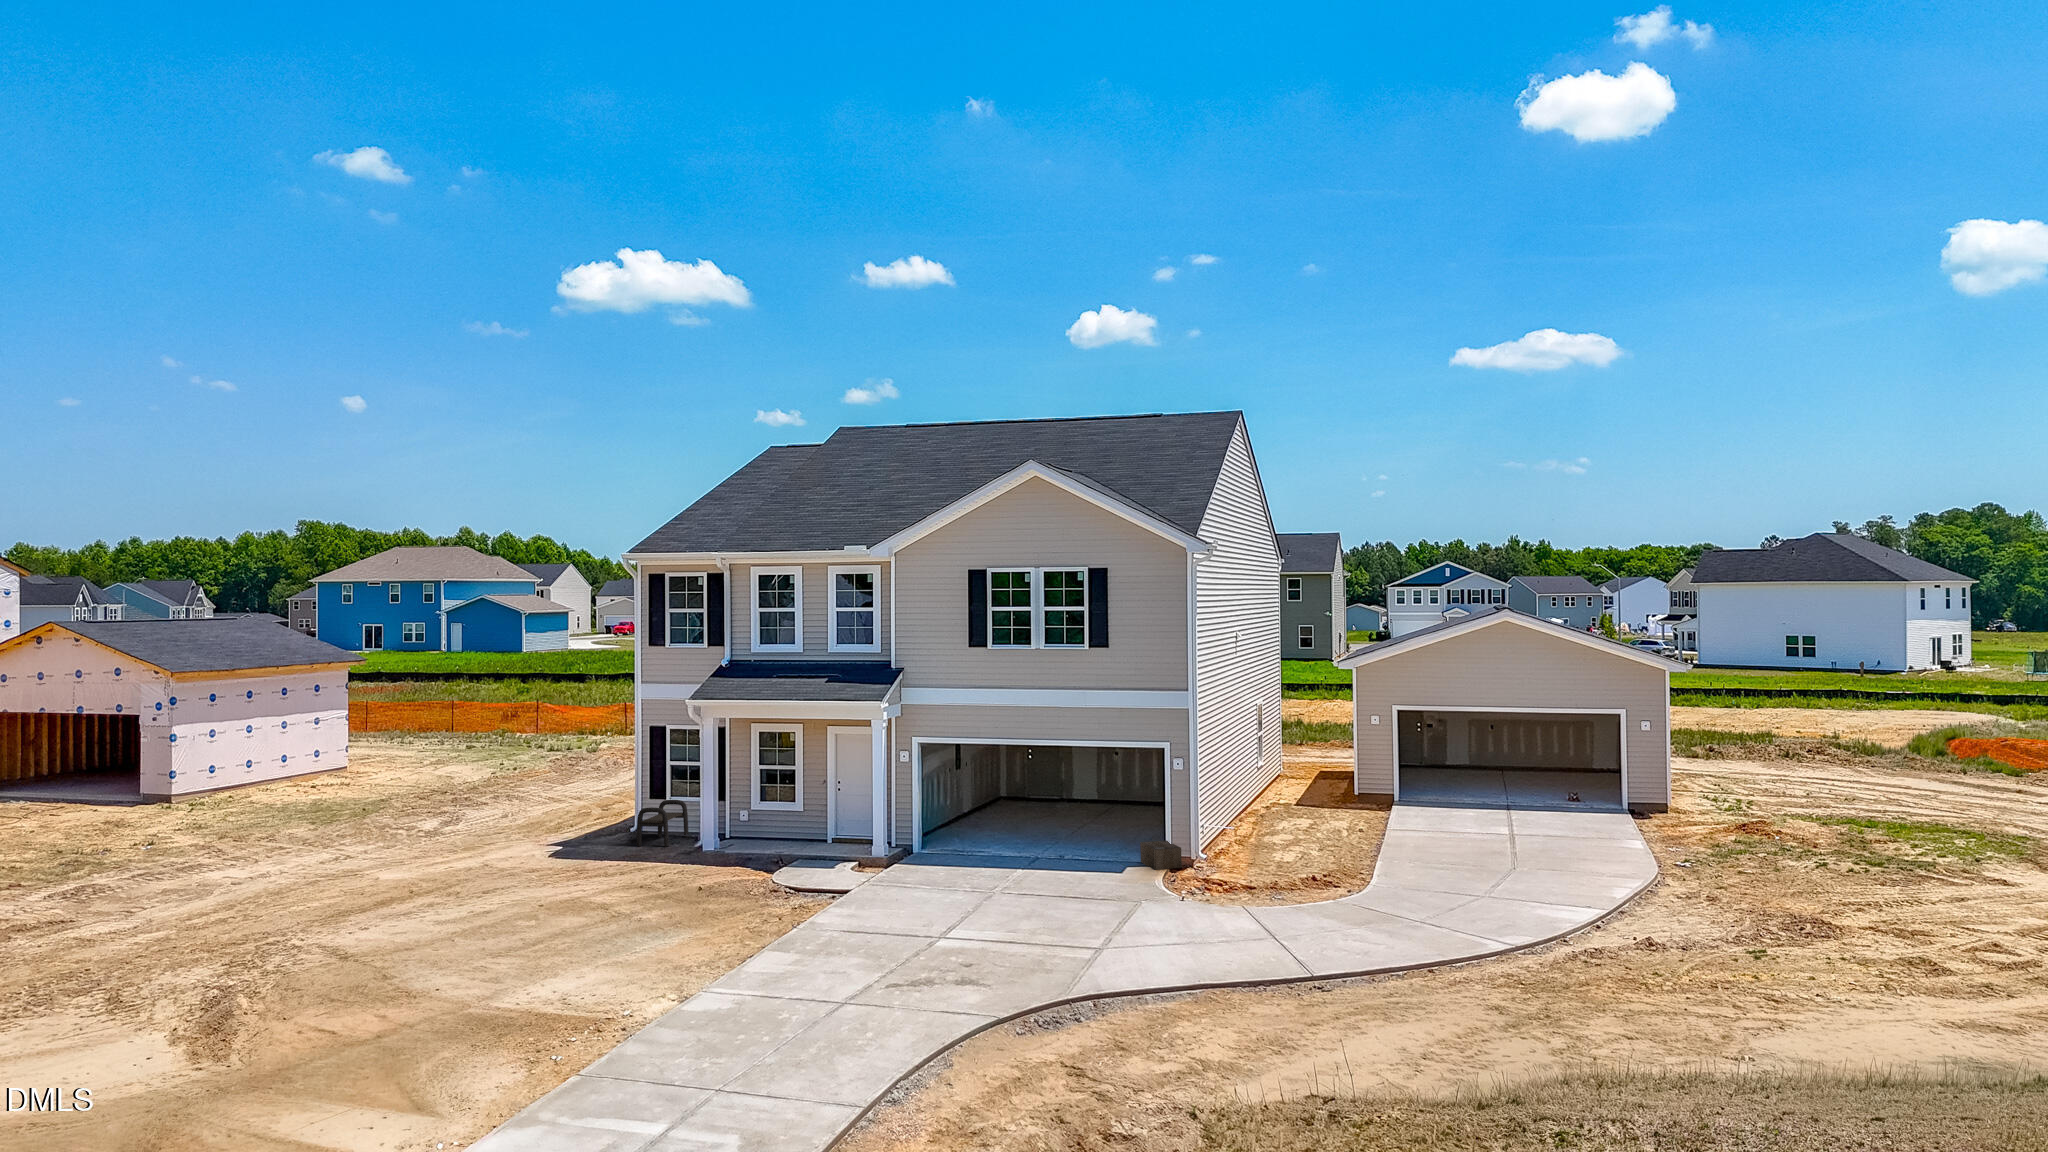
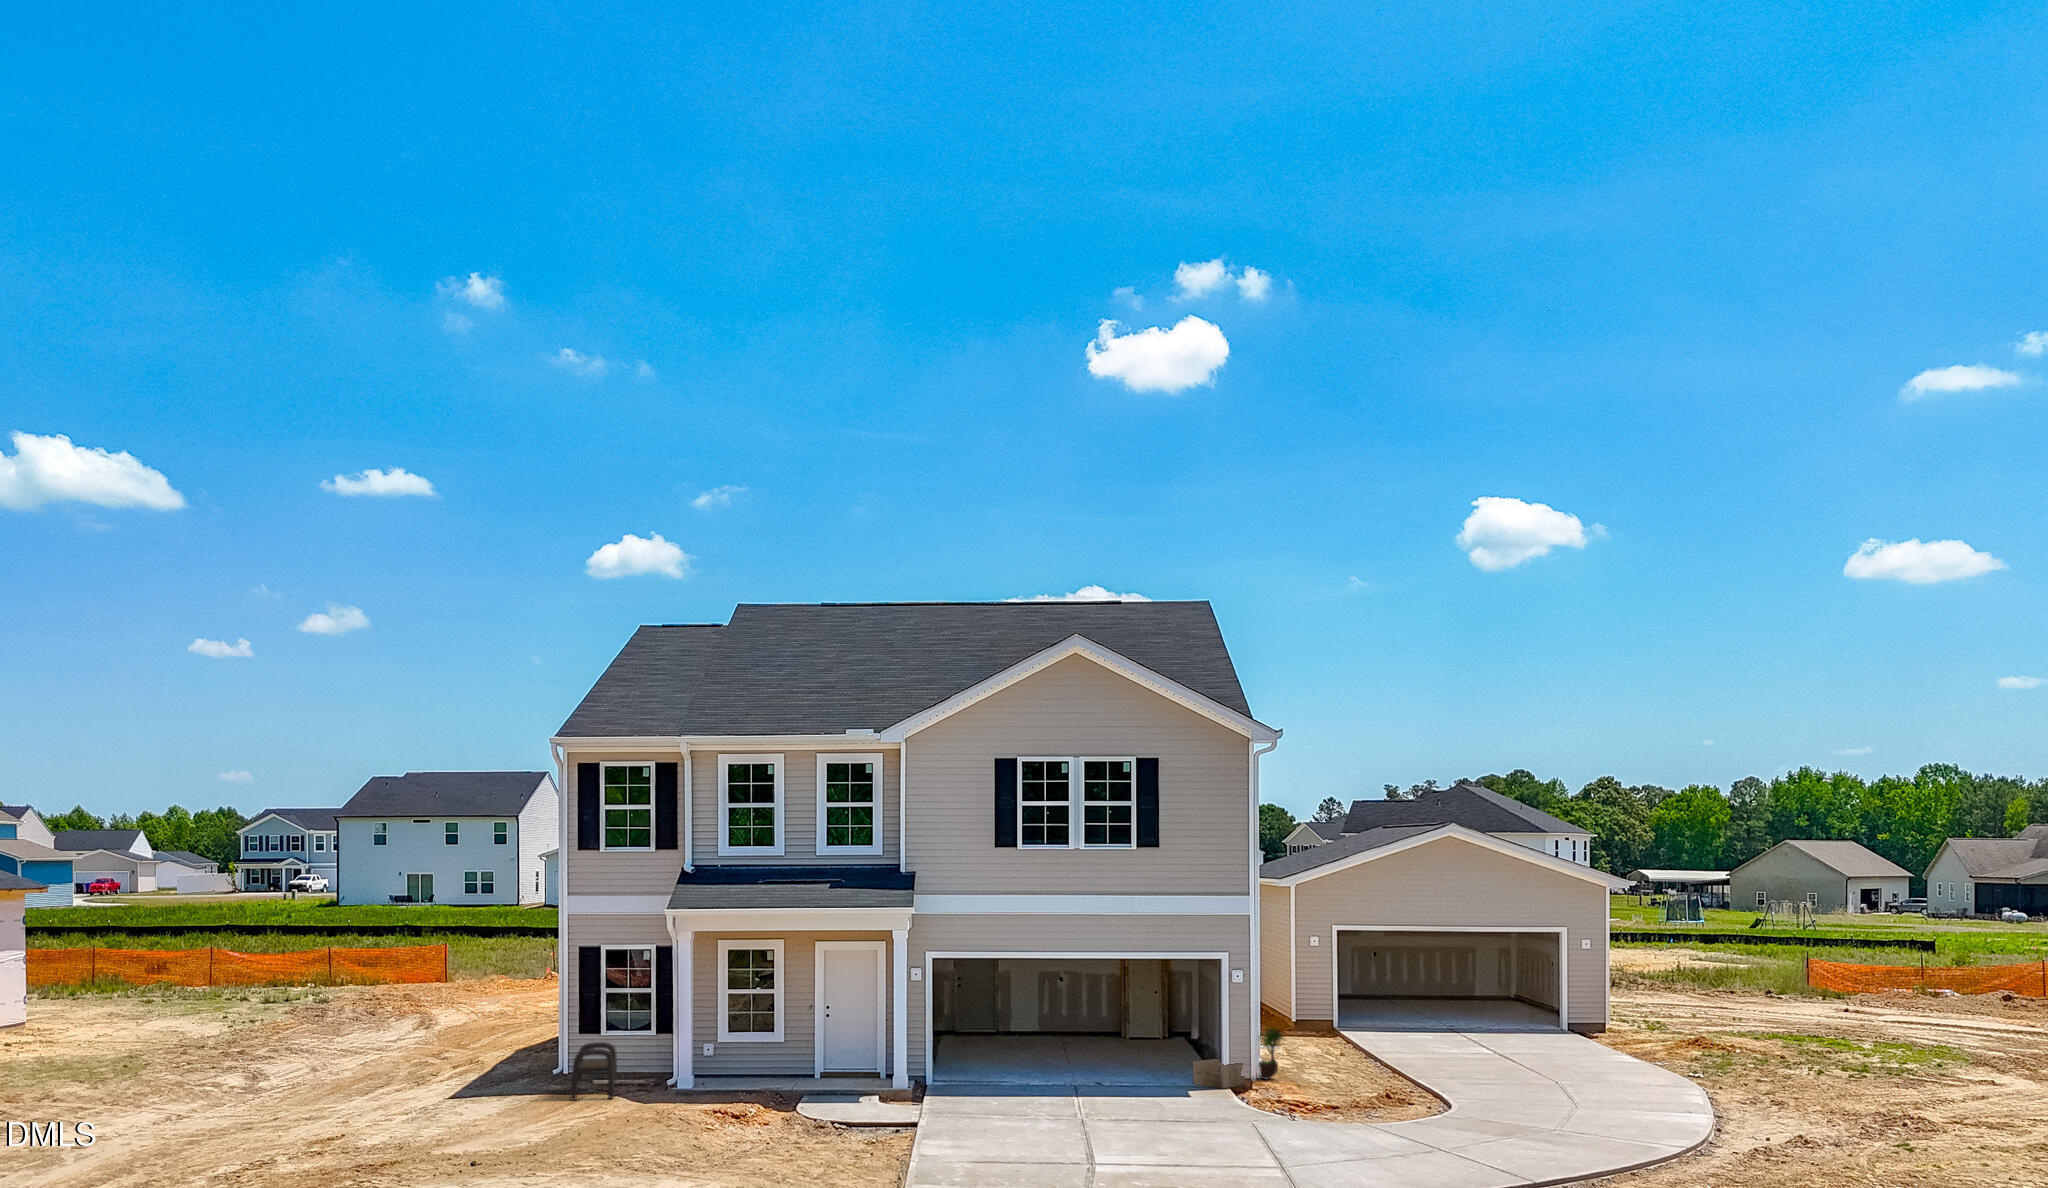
potted tree: none [1202,810,1230,862] -> present [1256,1028,1284,1080]

